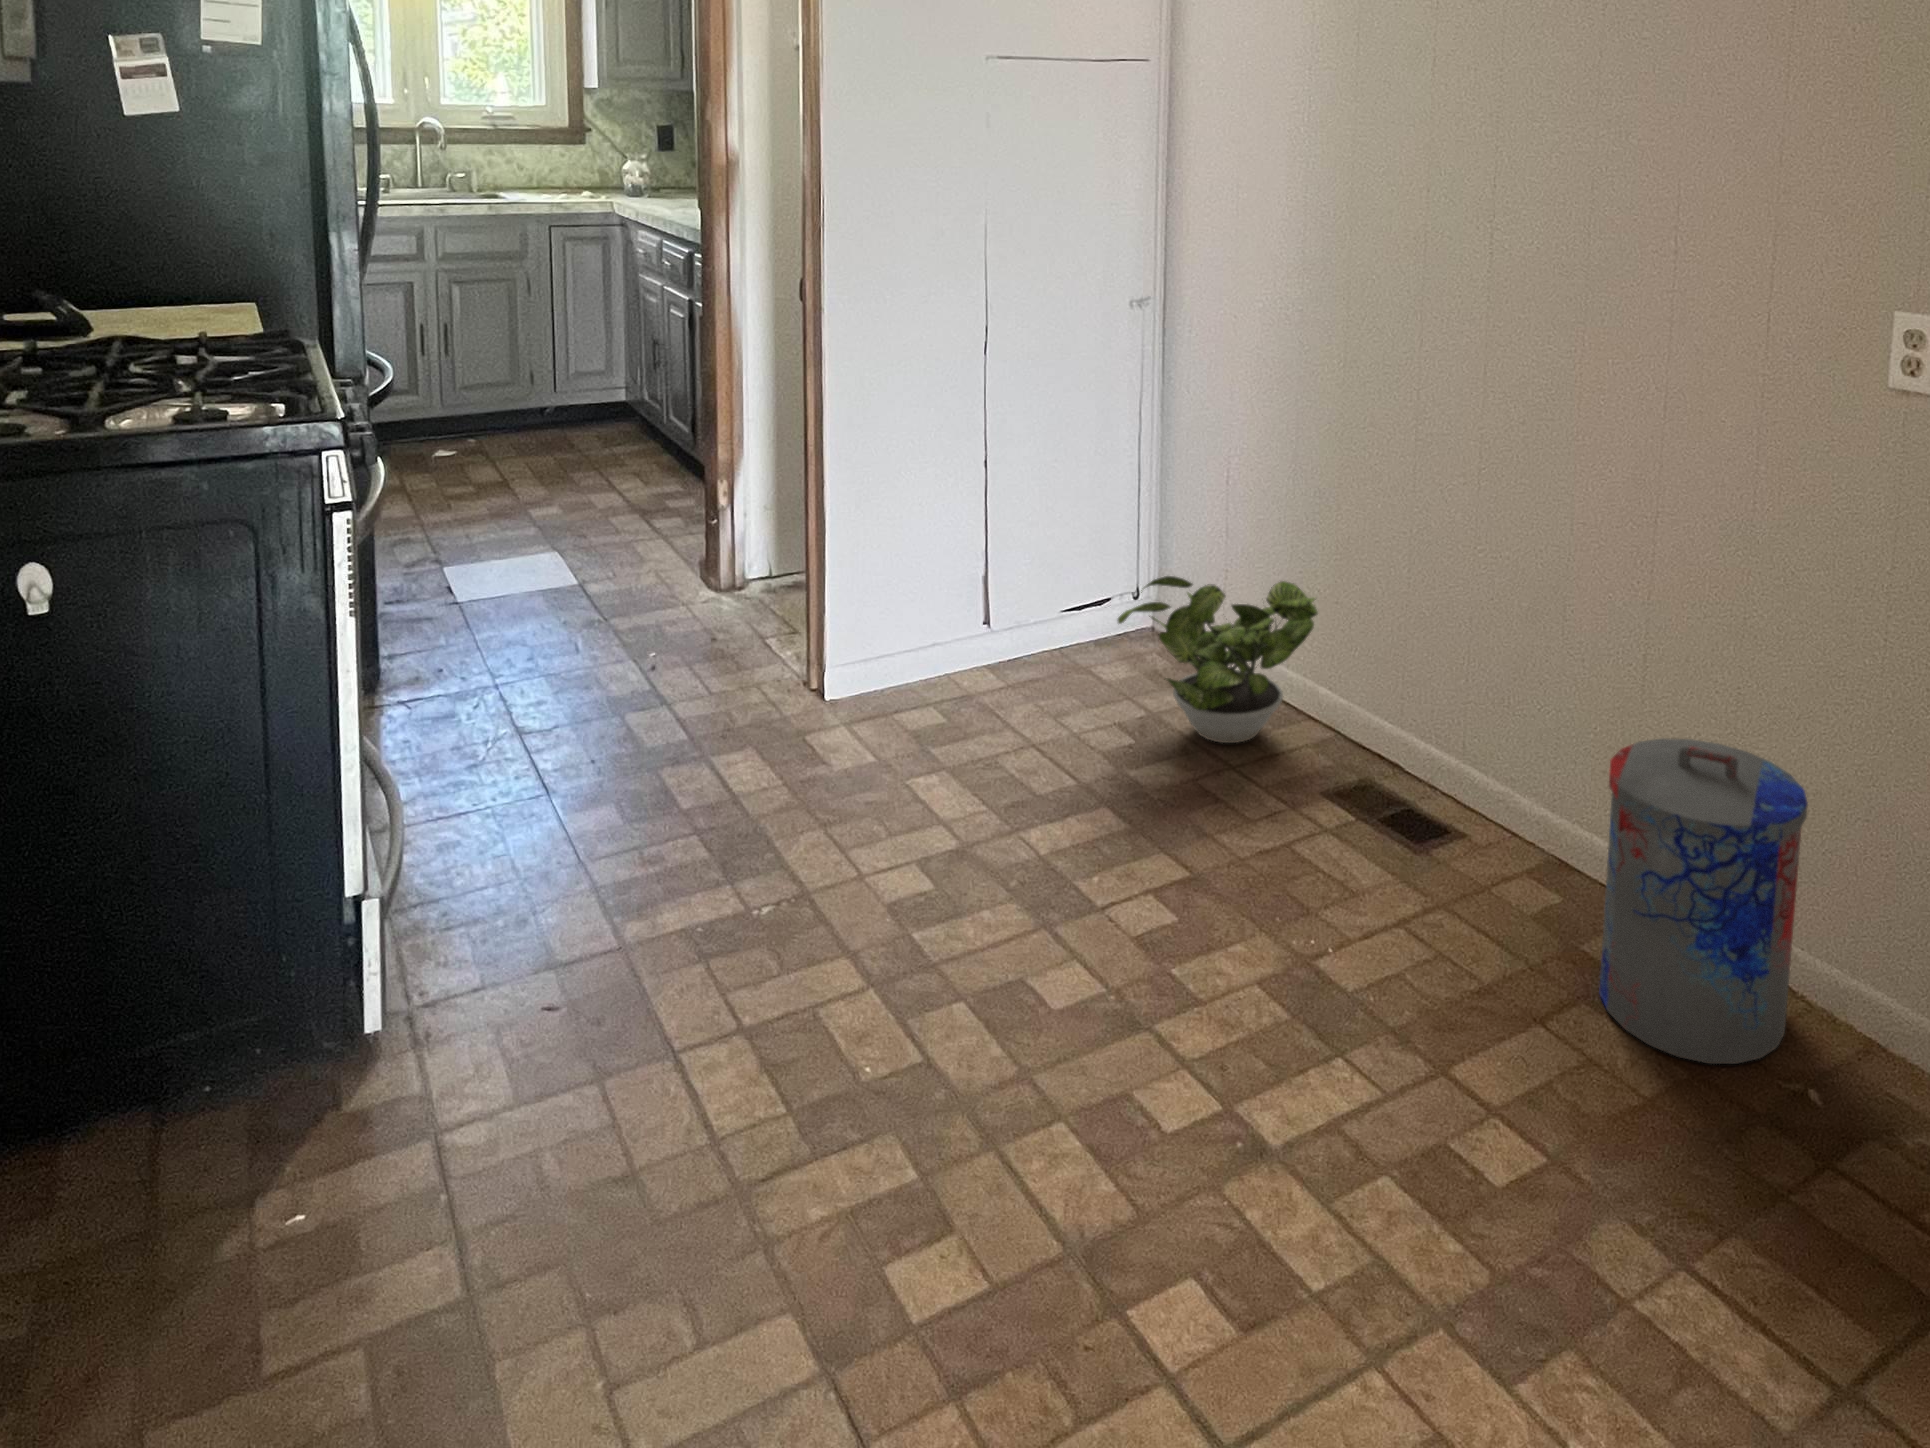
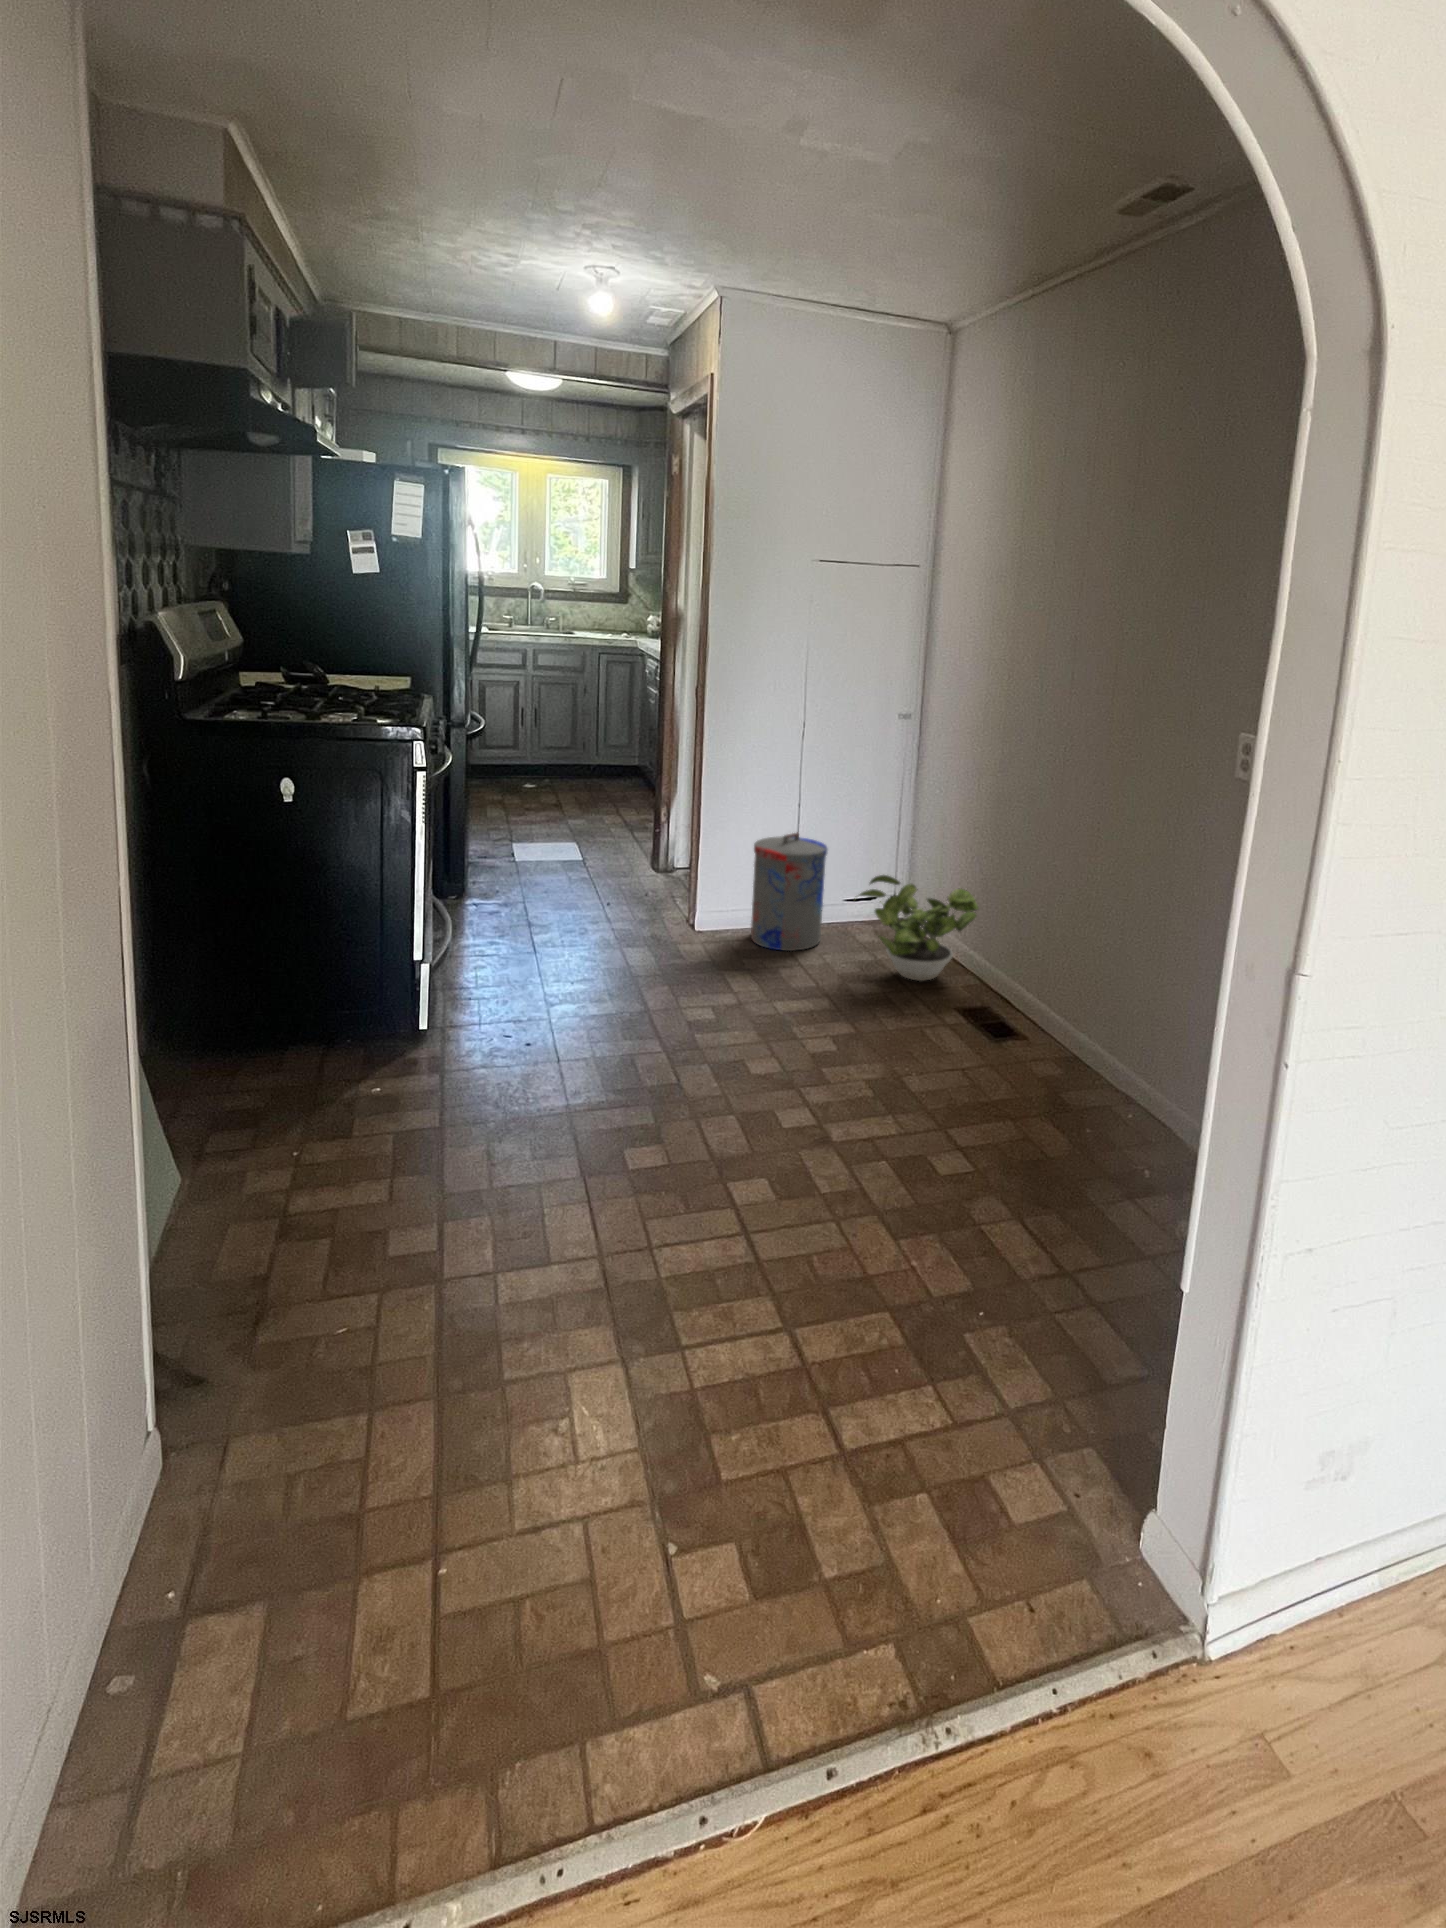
trash can: present [1600,738,1808,1064] -> present [751,833,827,951]

